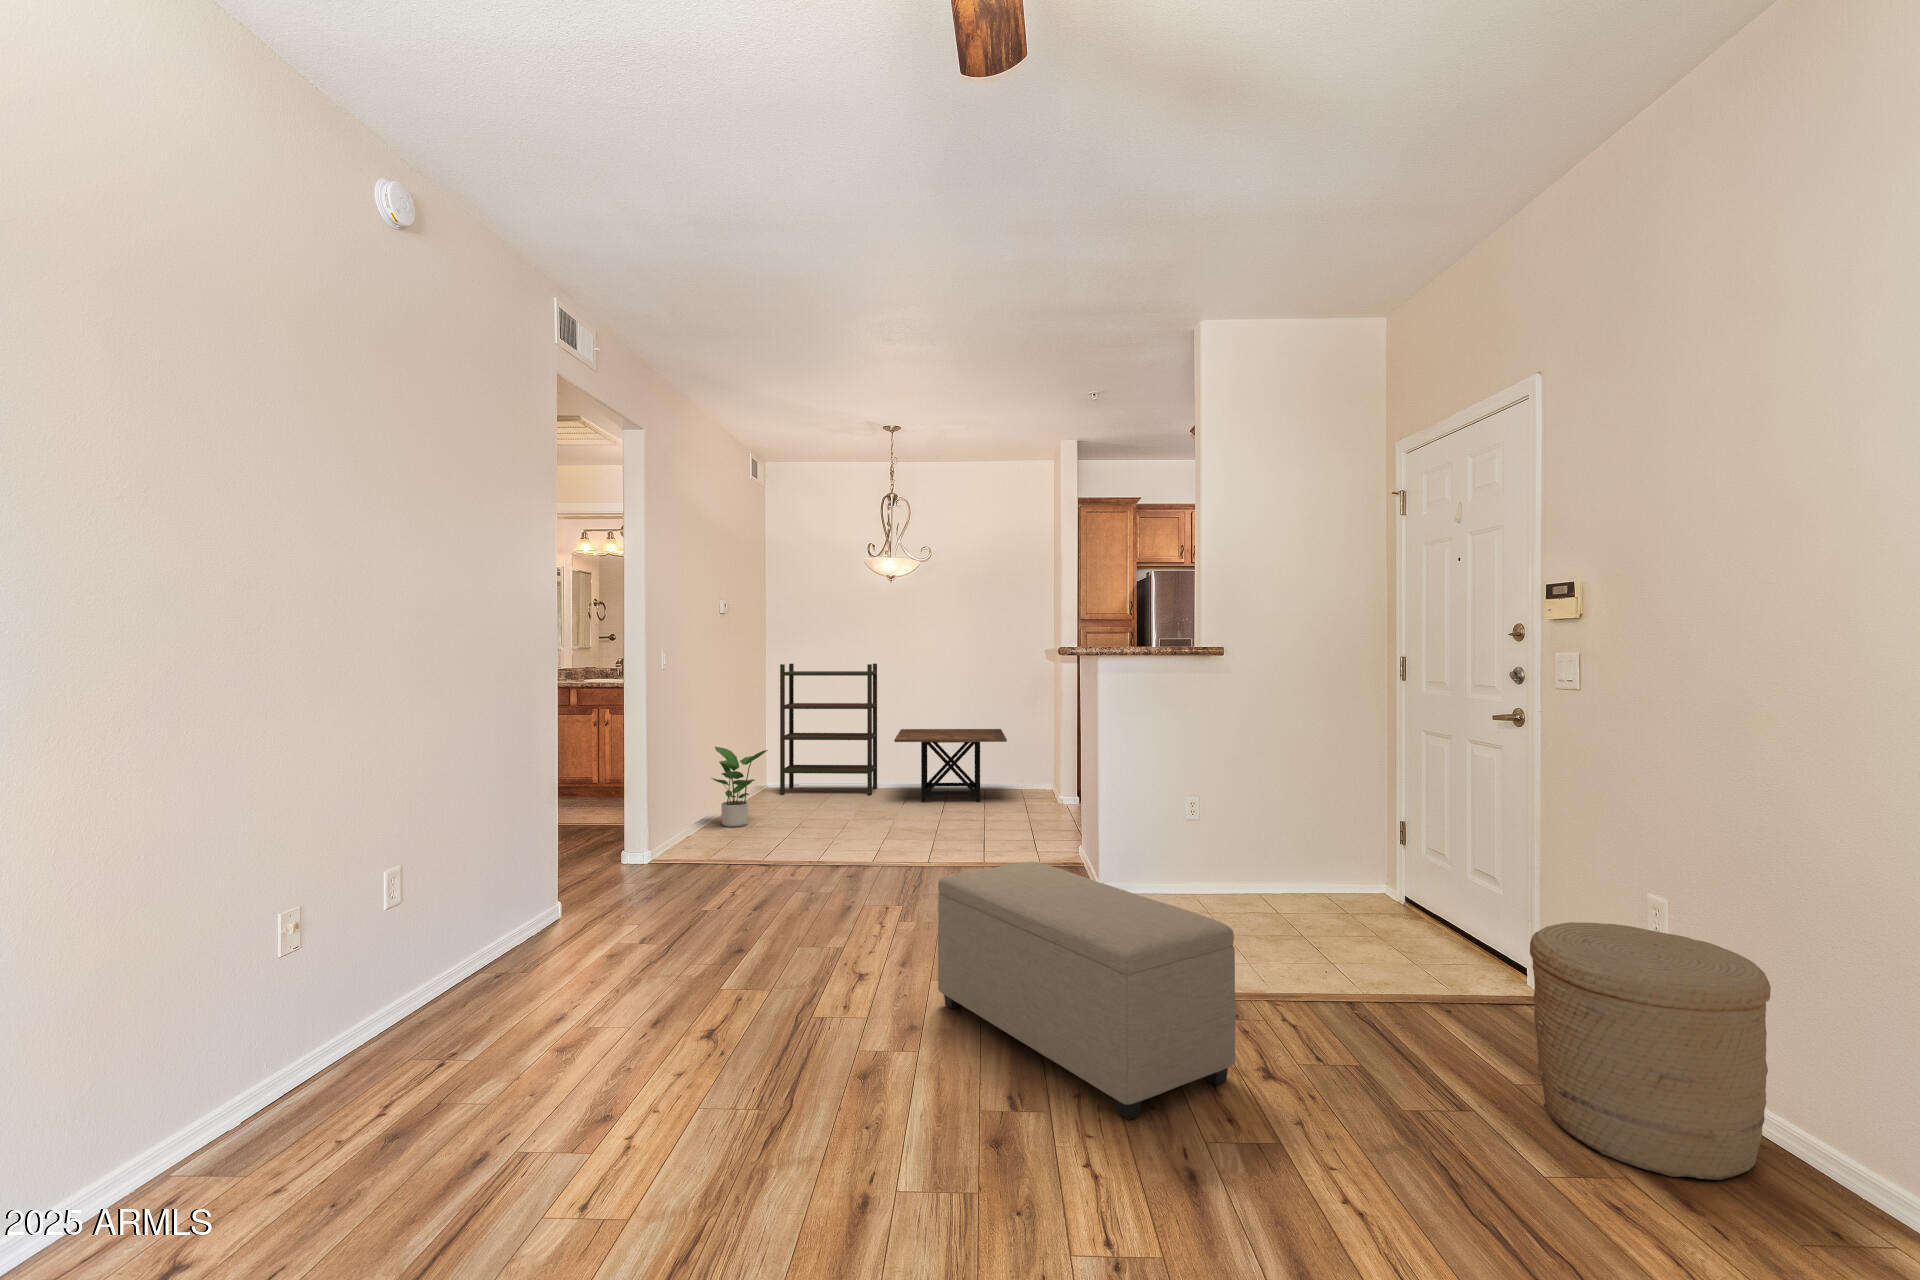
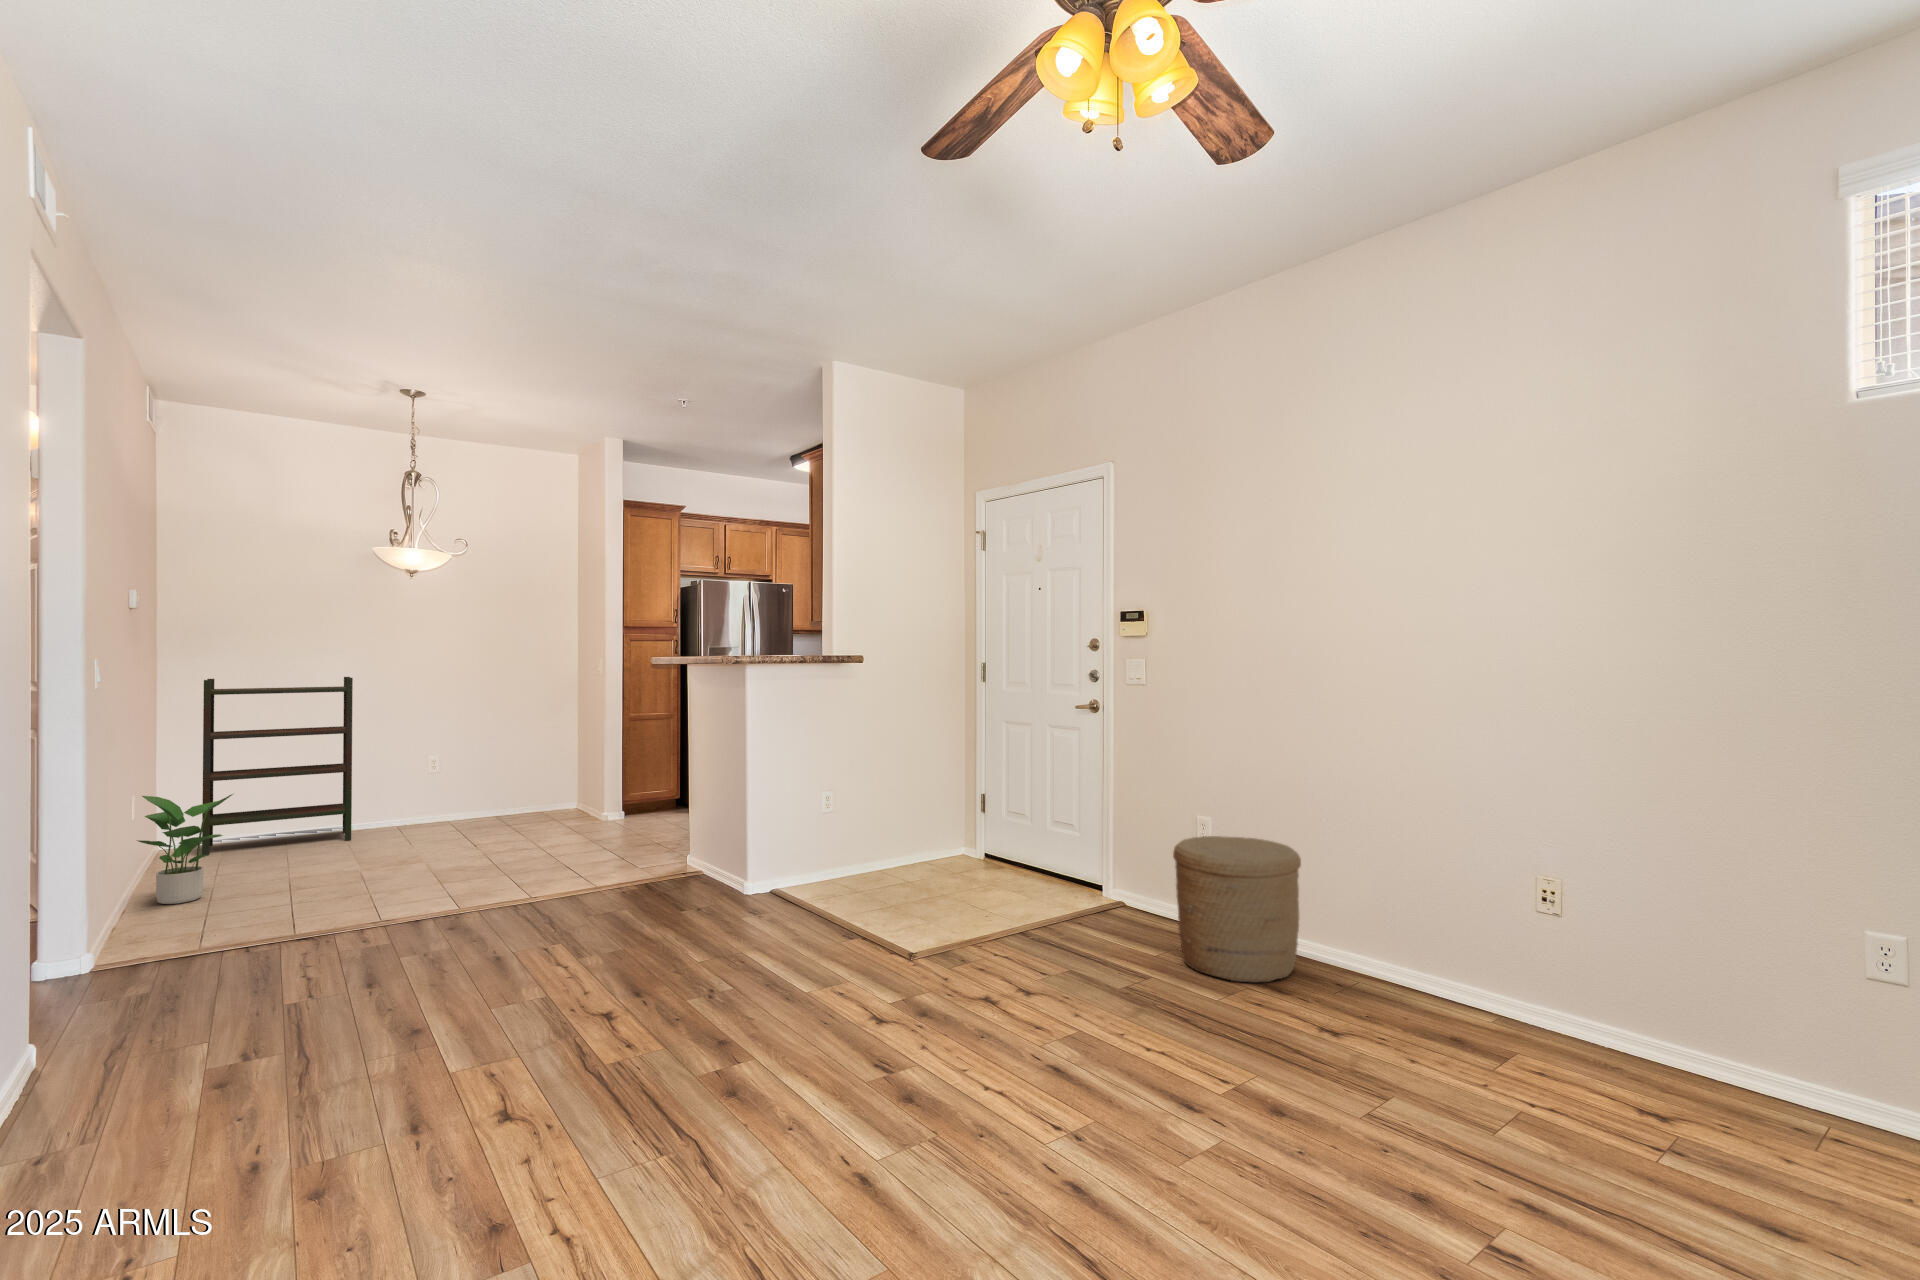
side table: present [894,729,1007,802] -> none [384,748,548,839]
ottoman: present [938,862,1235,1120] -> none [718,861,1015,1050]

